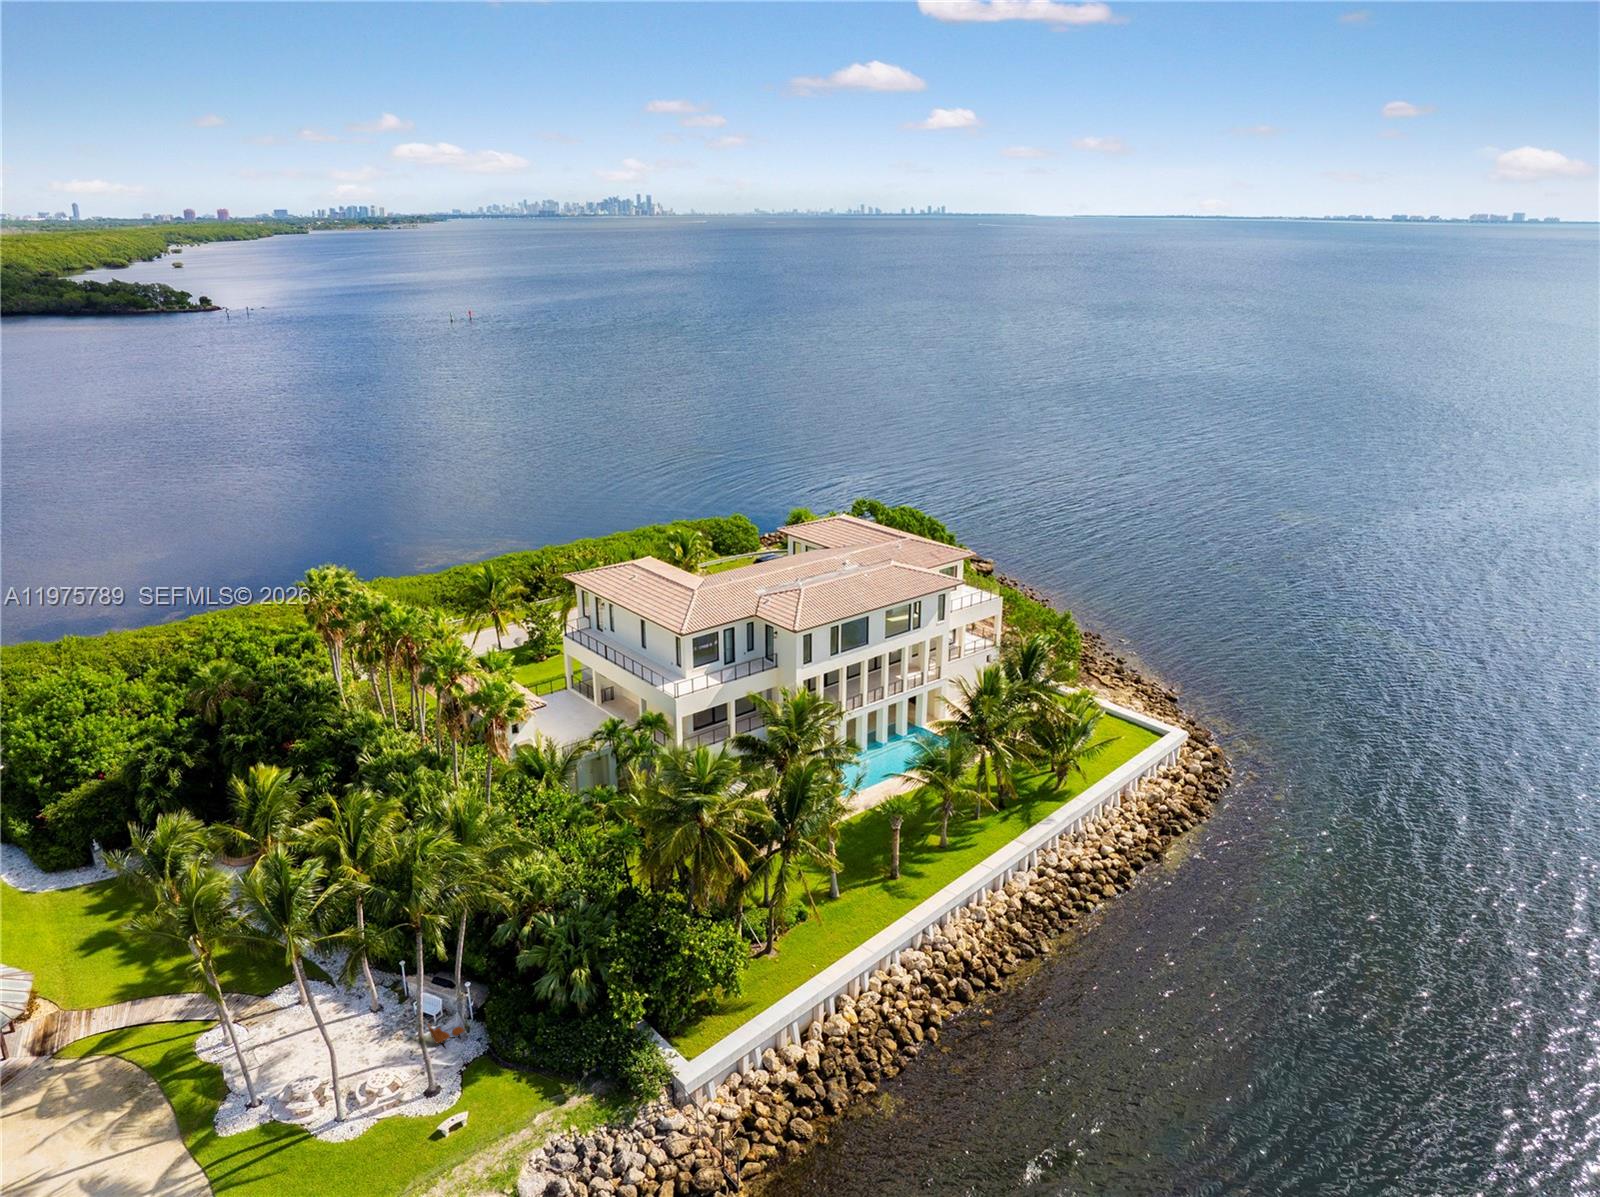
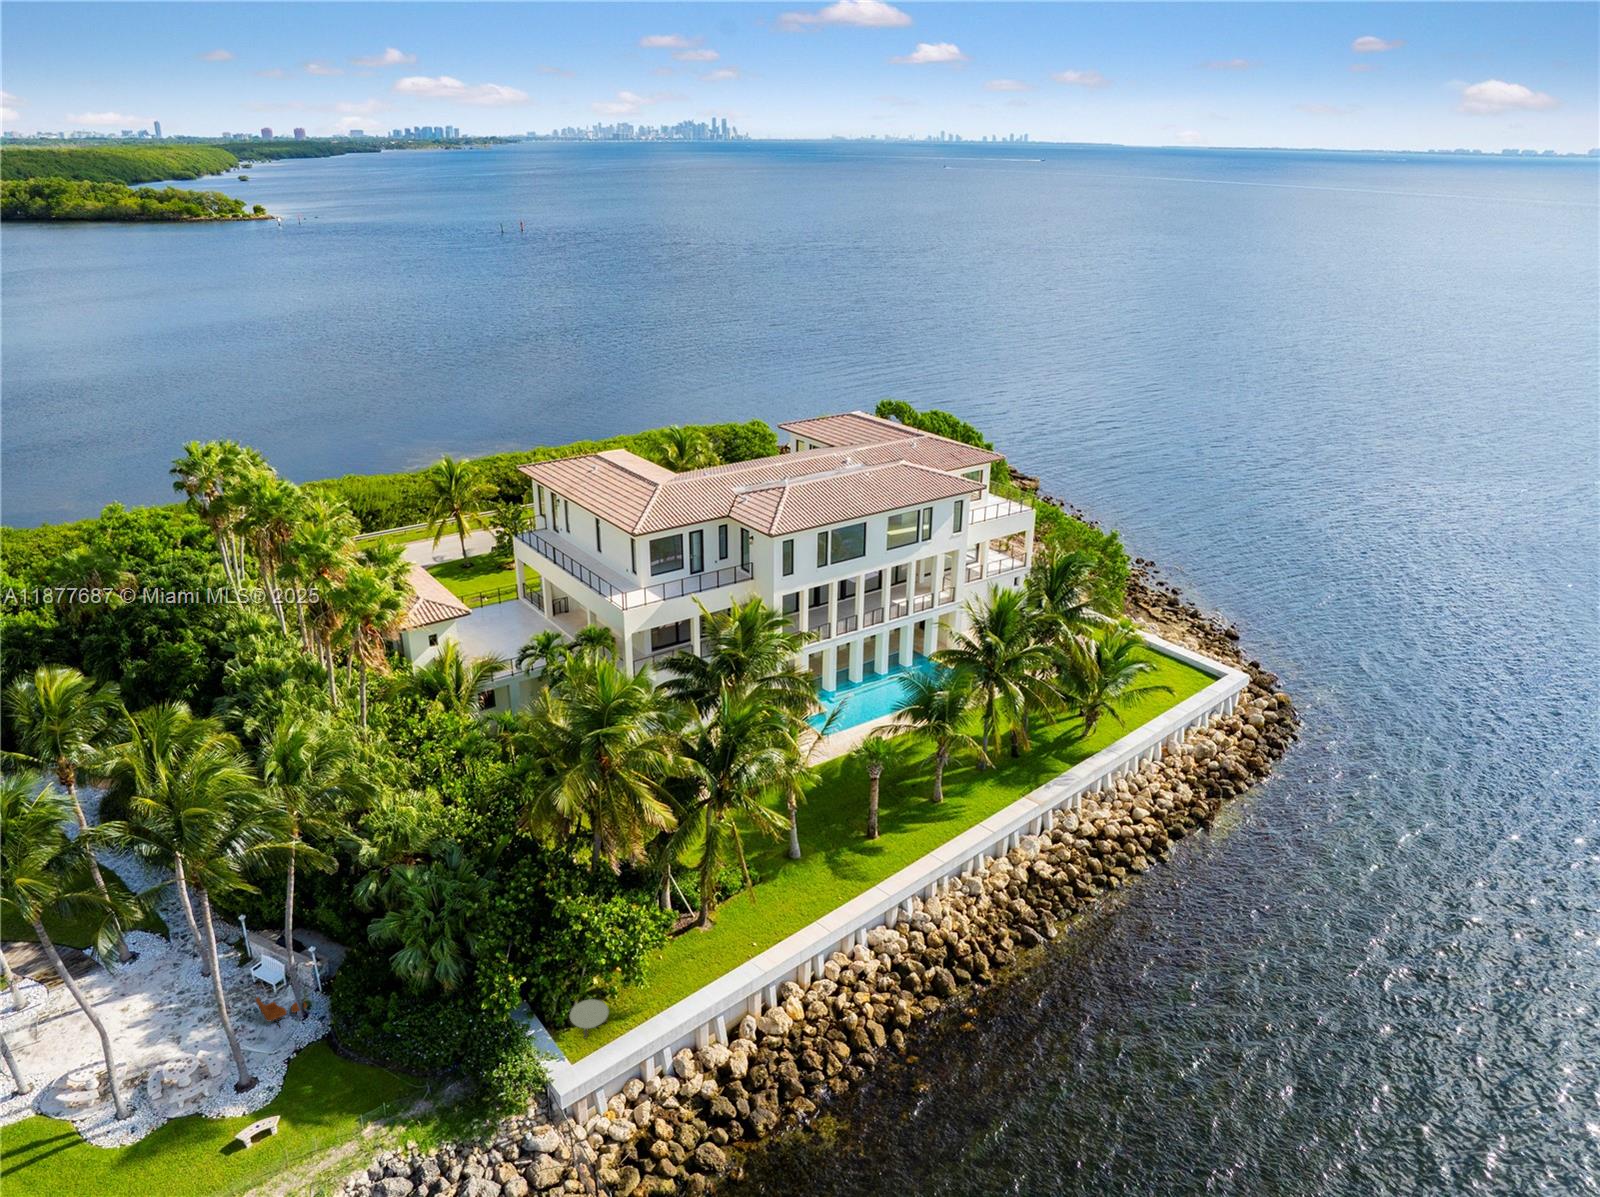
round table: none [681,1012,711,1042] -> present [570,999,609,1038]

